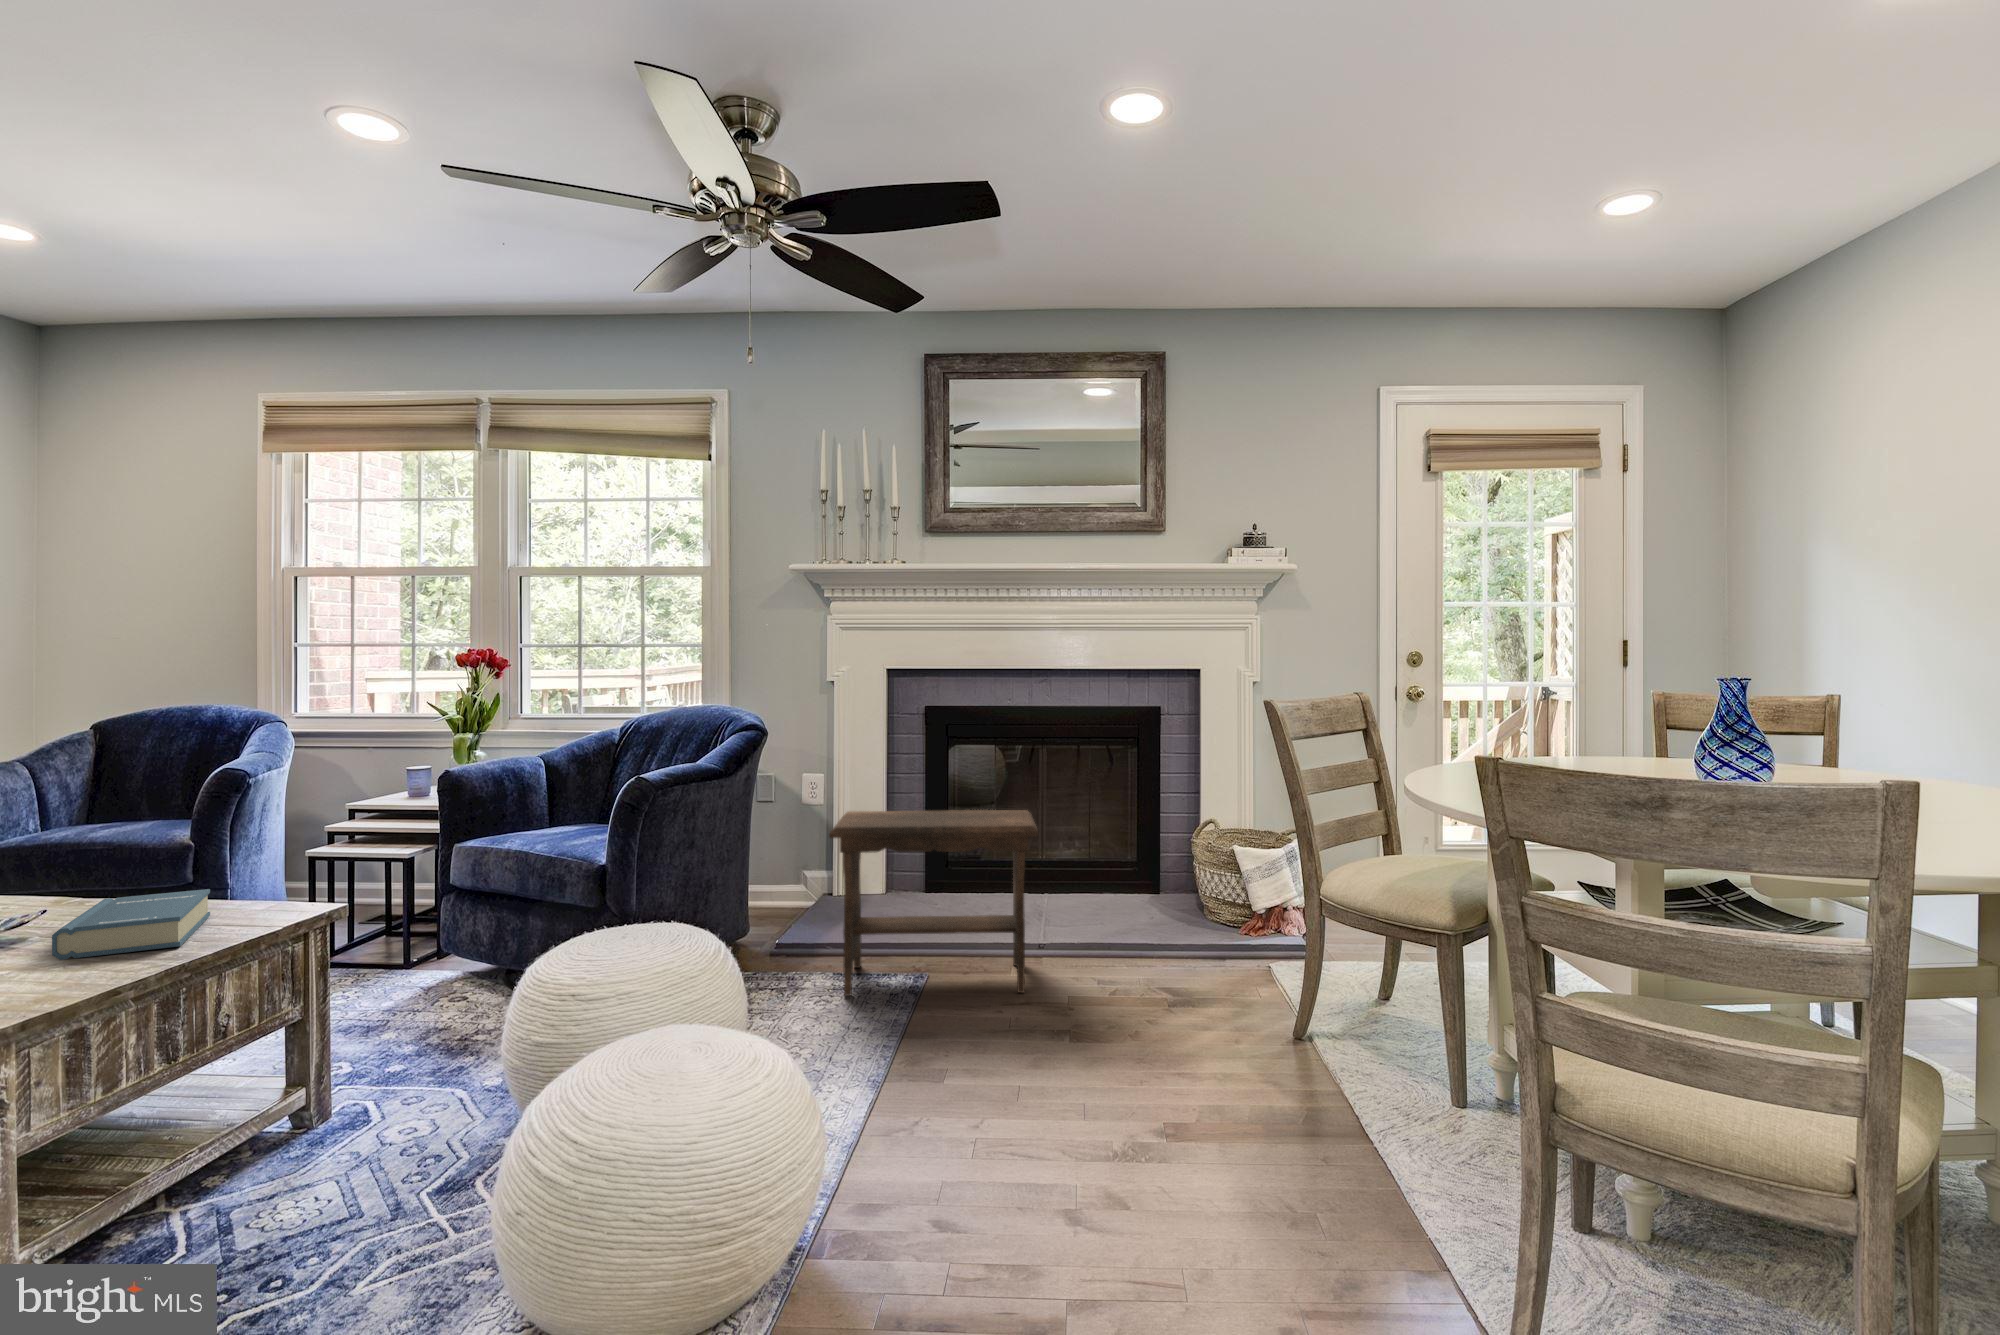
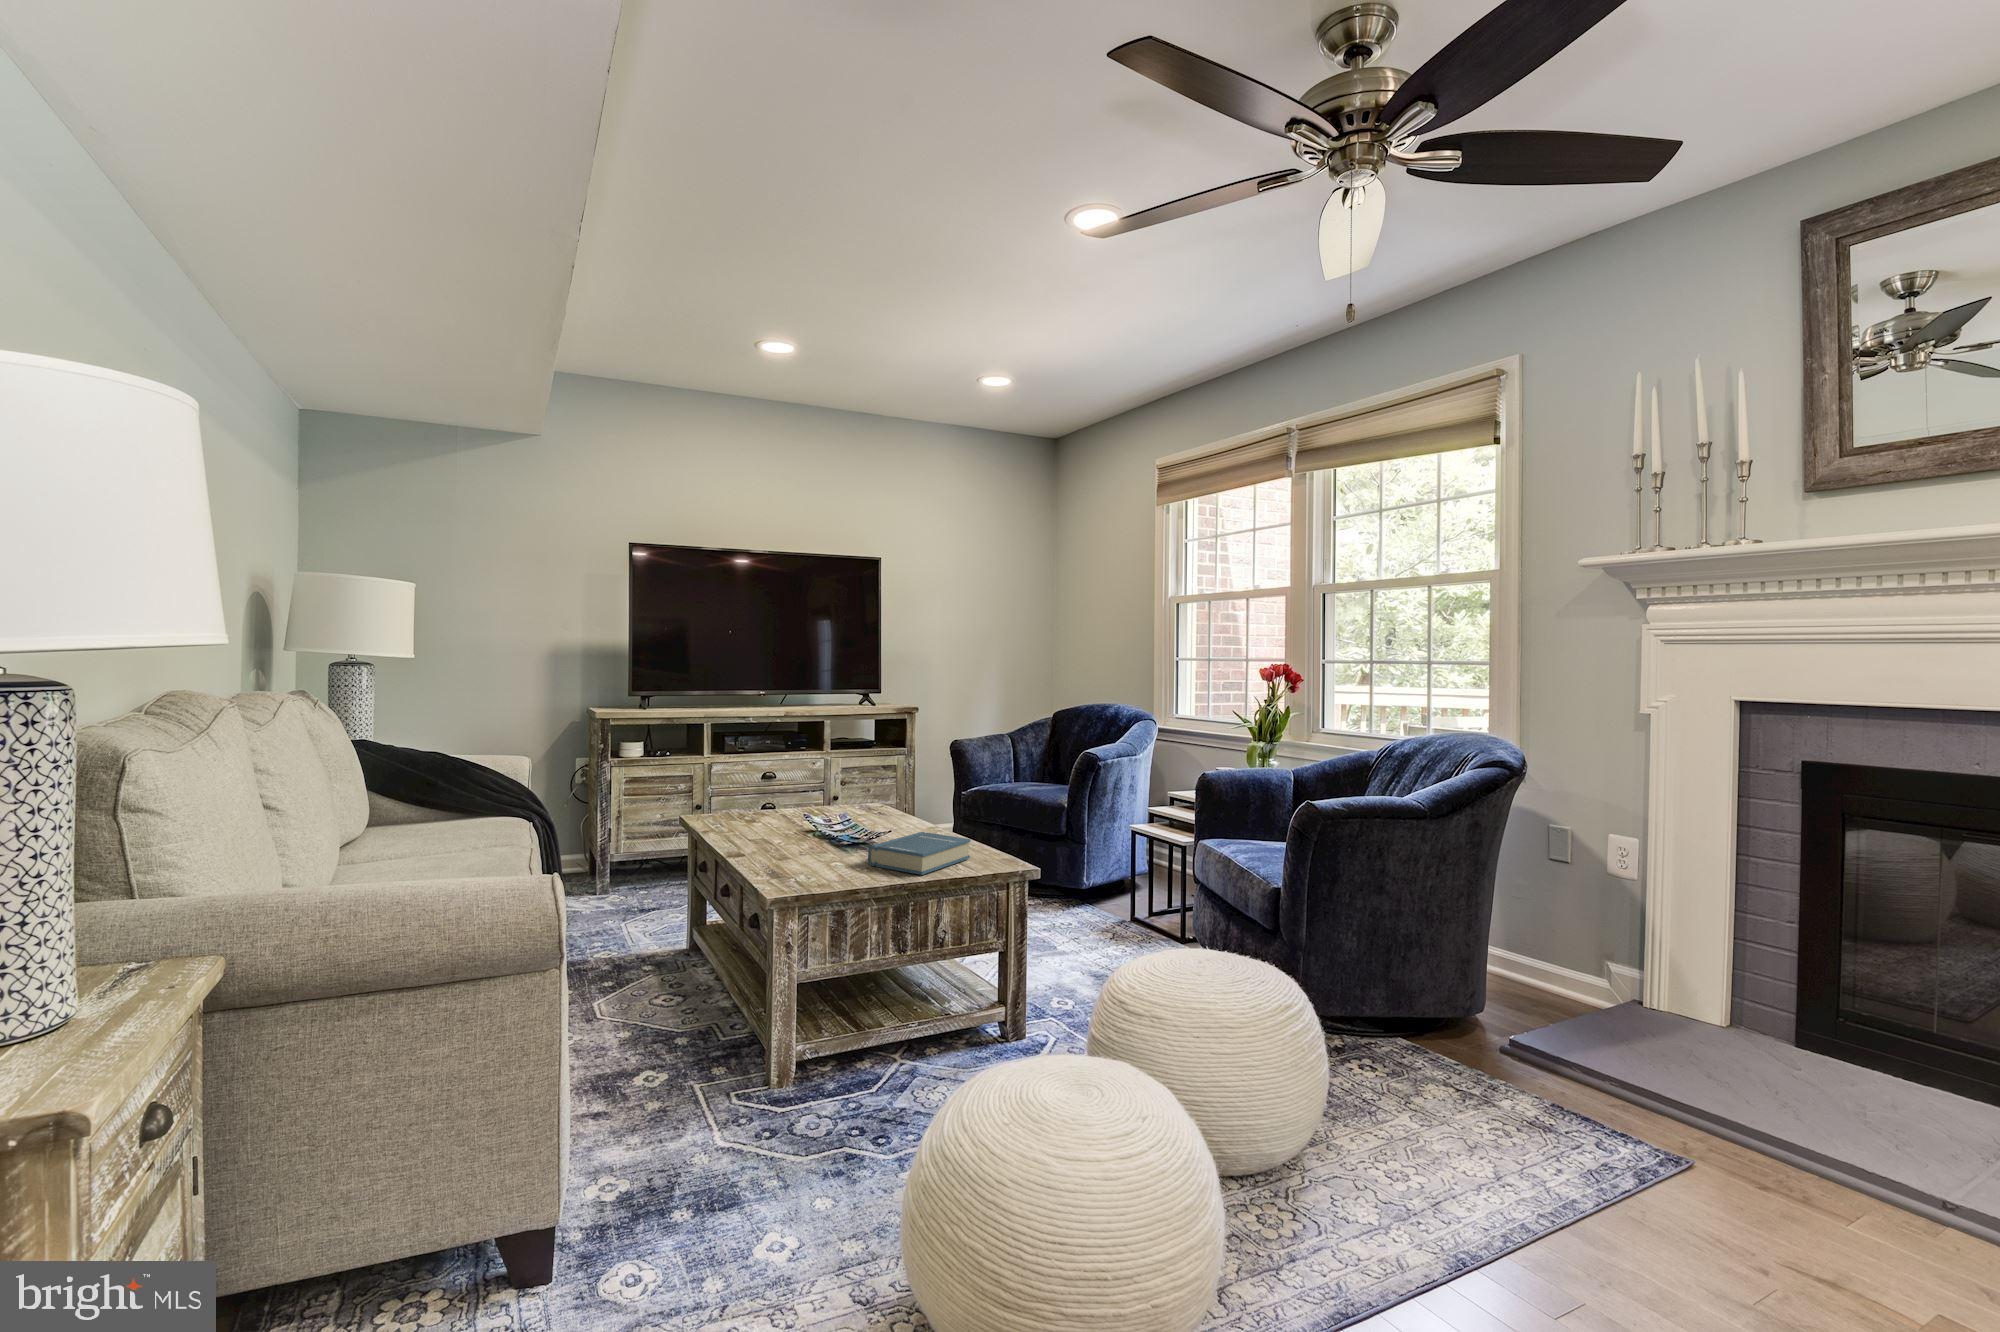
footstool: present [829,810,1039,996] -> none [1516,902,1916,1265]

